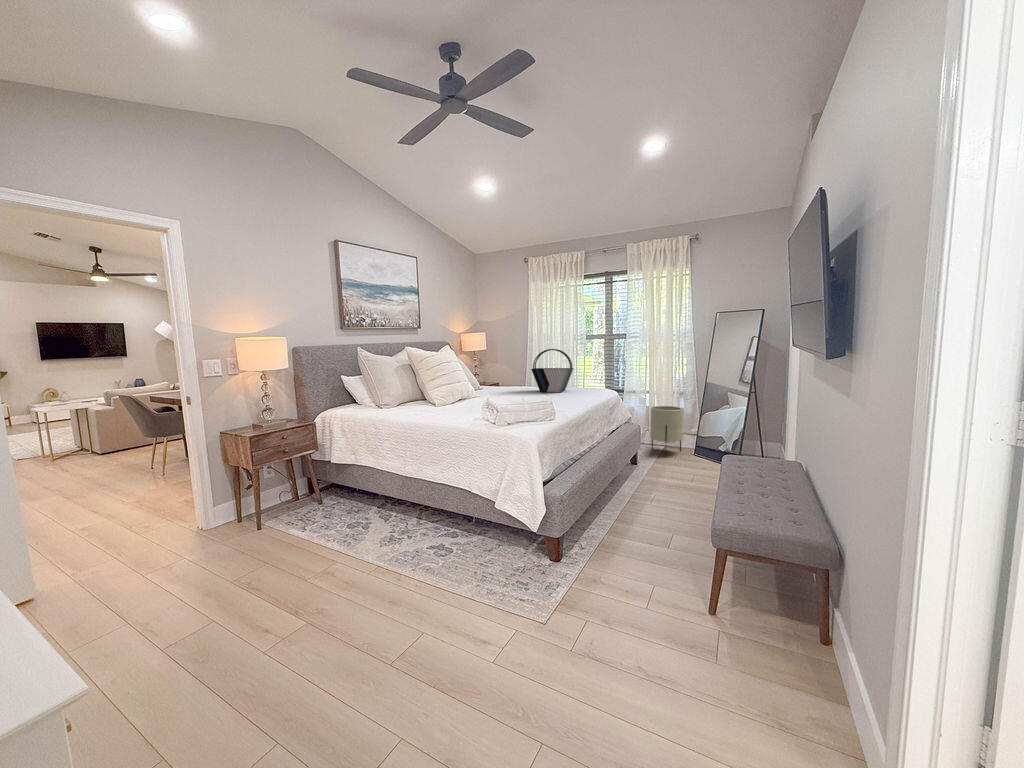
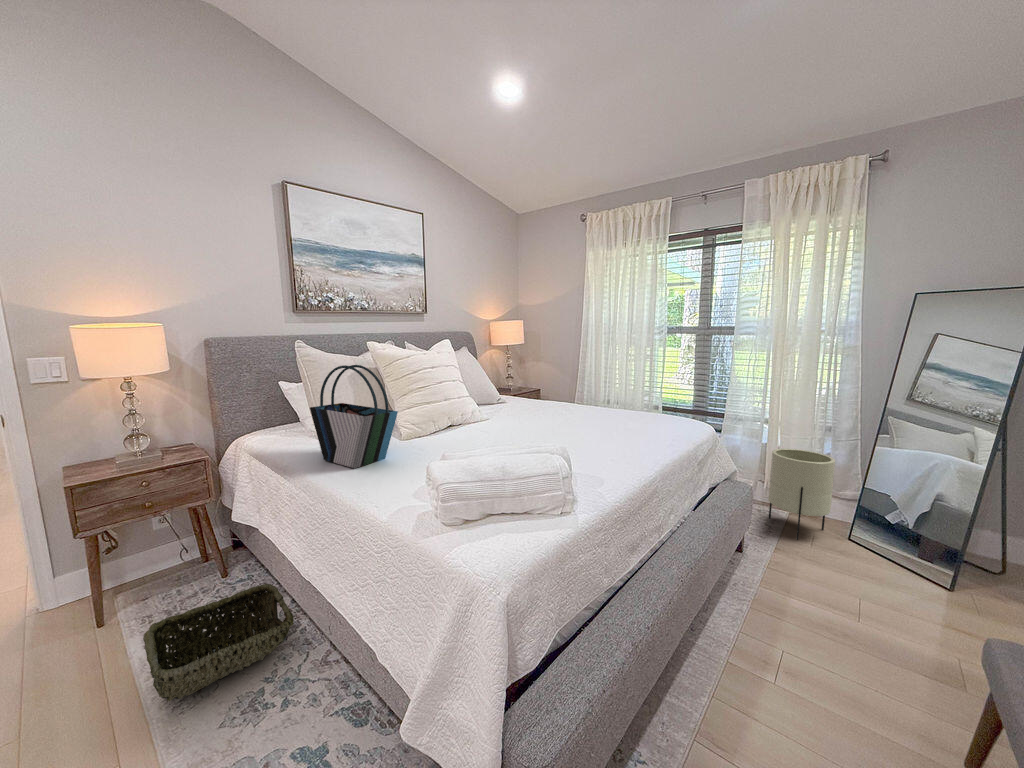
tote bag: present [531,349,573,392] -> present [310,365,398,468]
woven basket: none [324,490,399,539] -> present [143,584,294,702]

